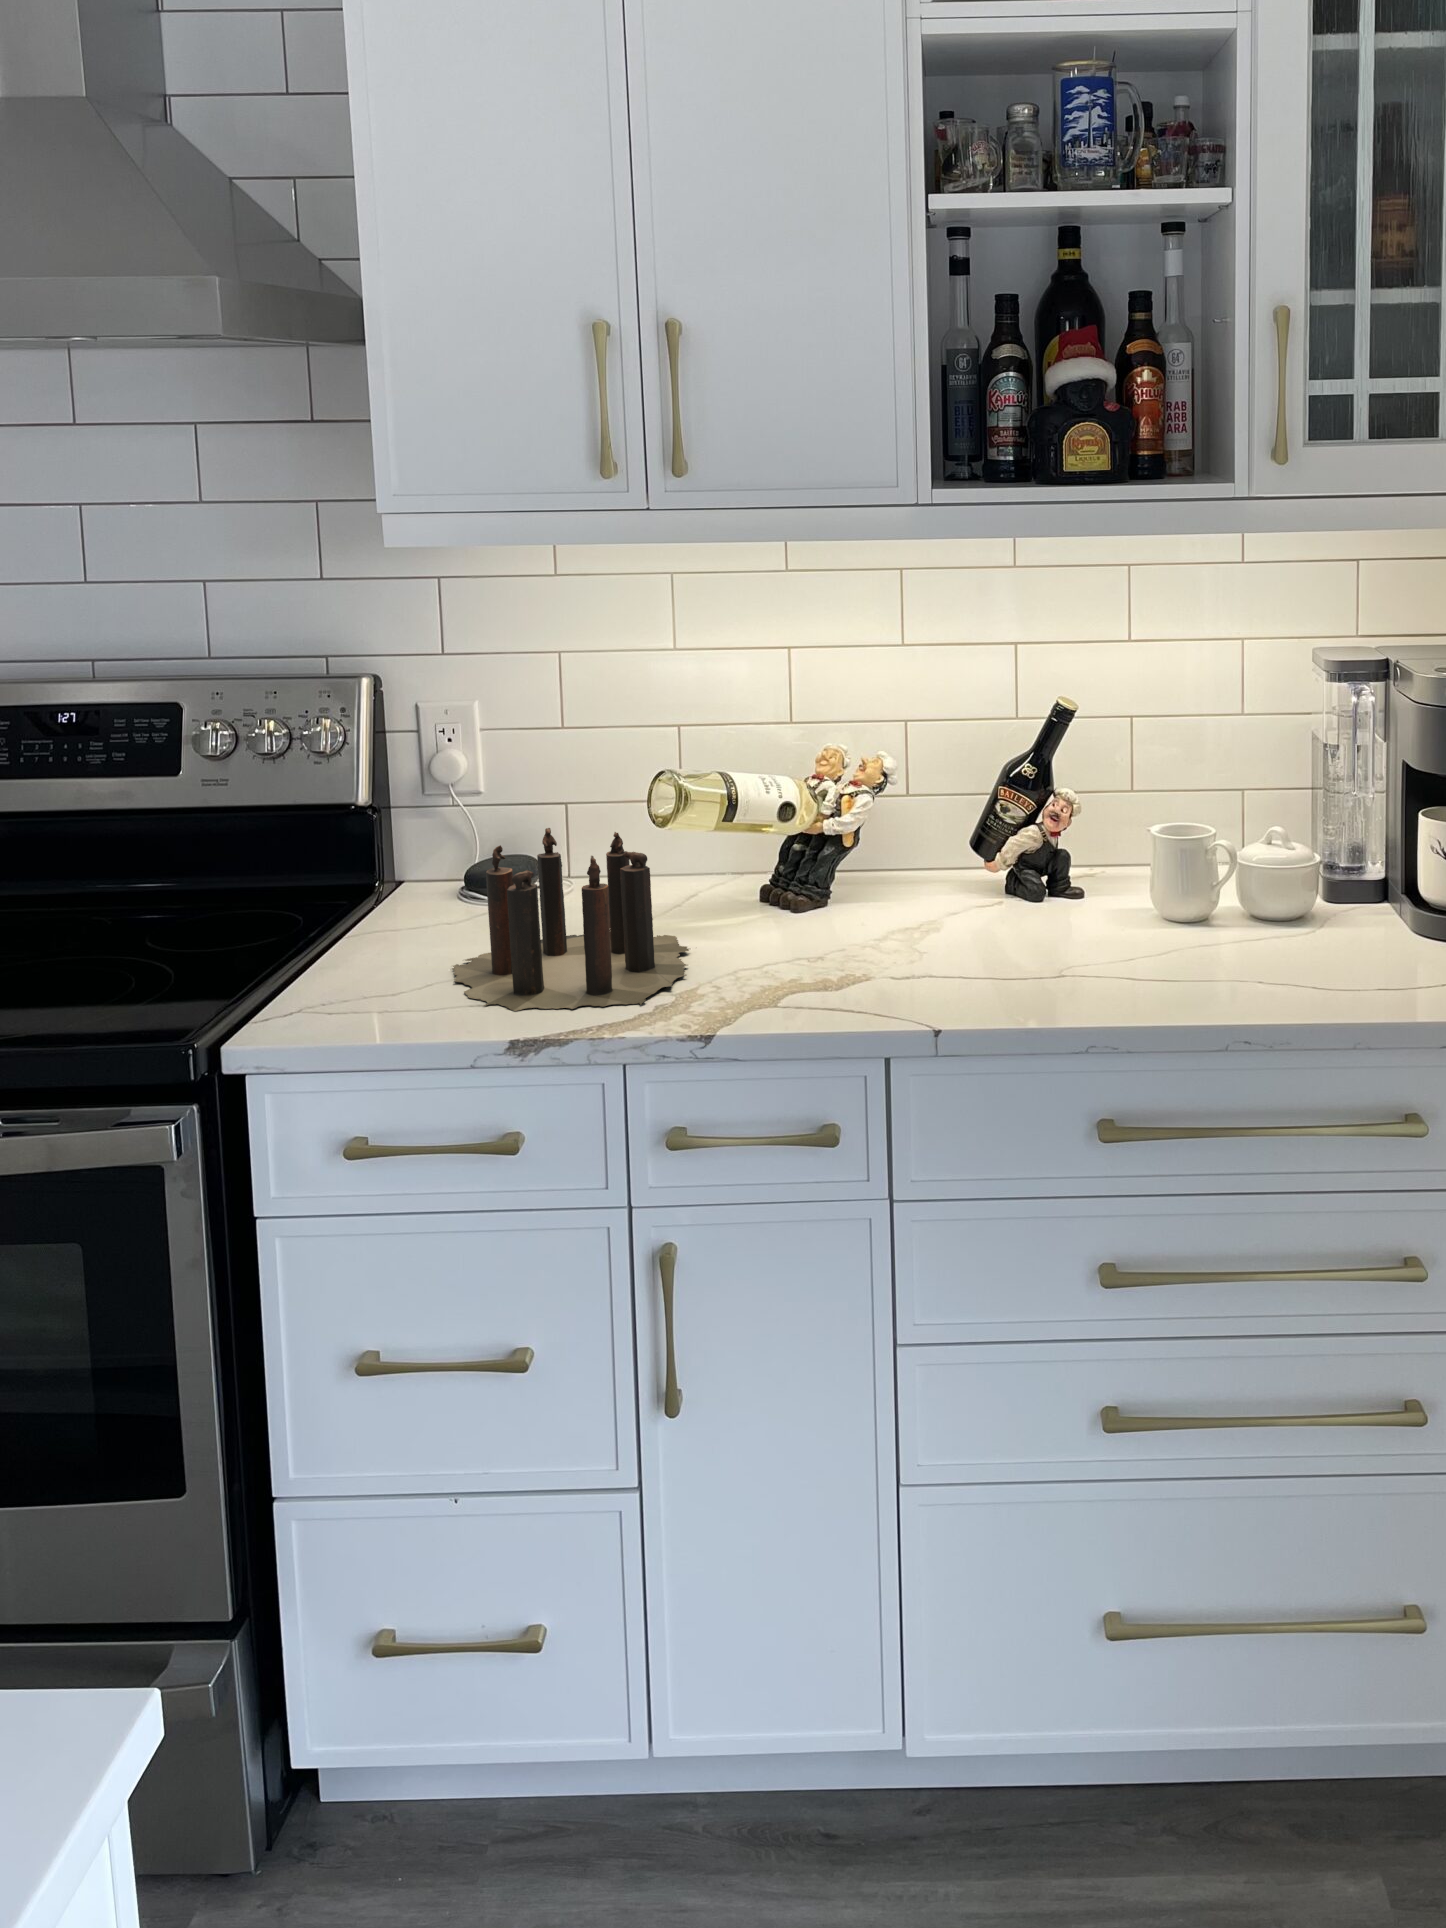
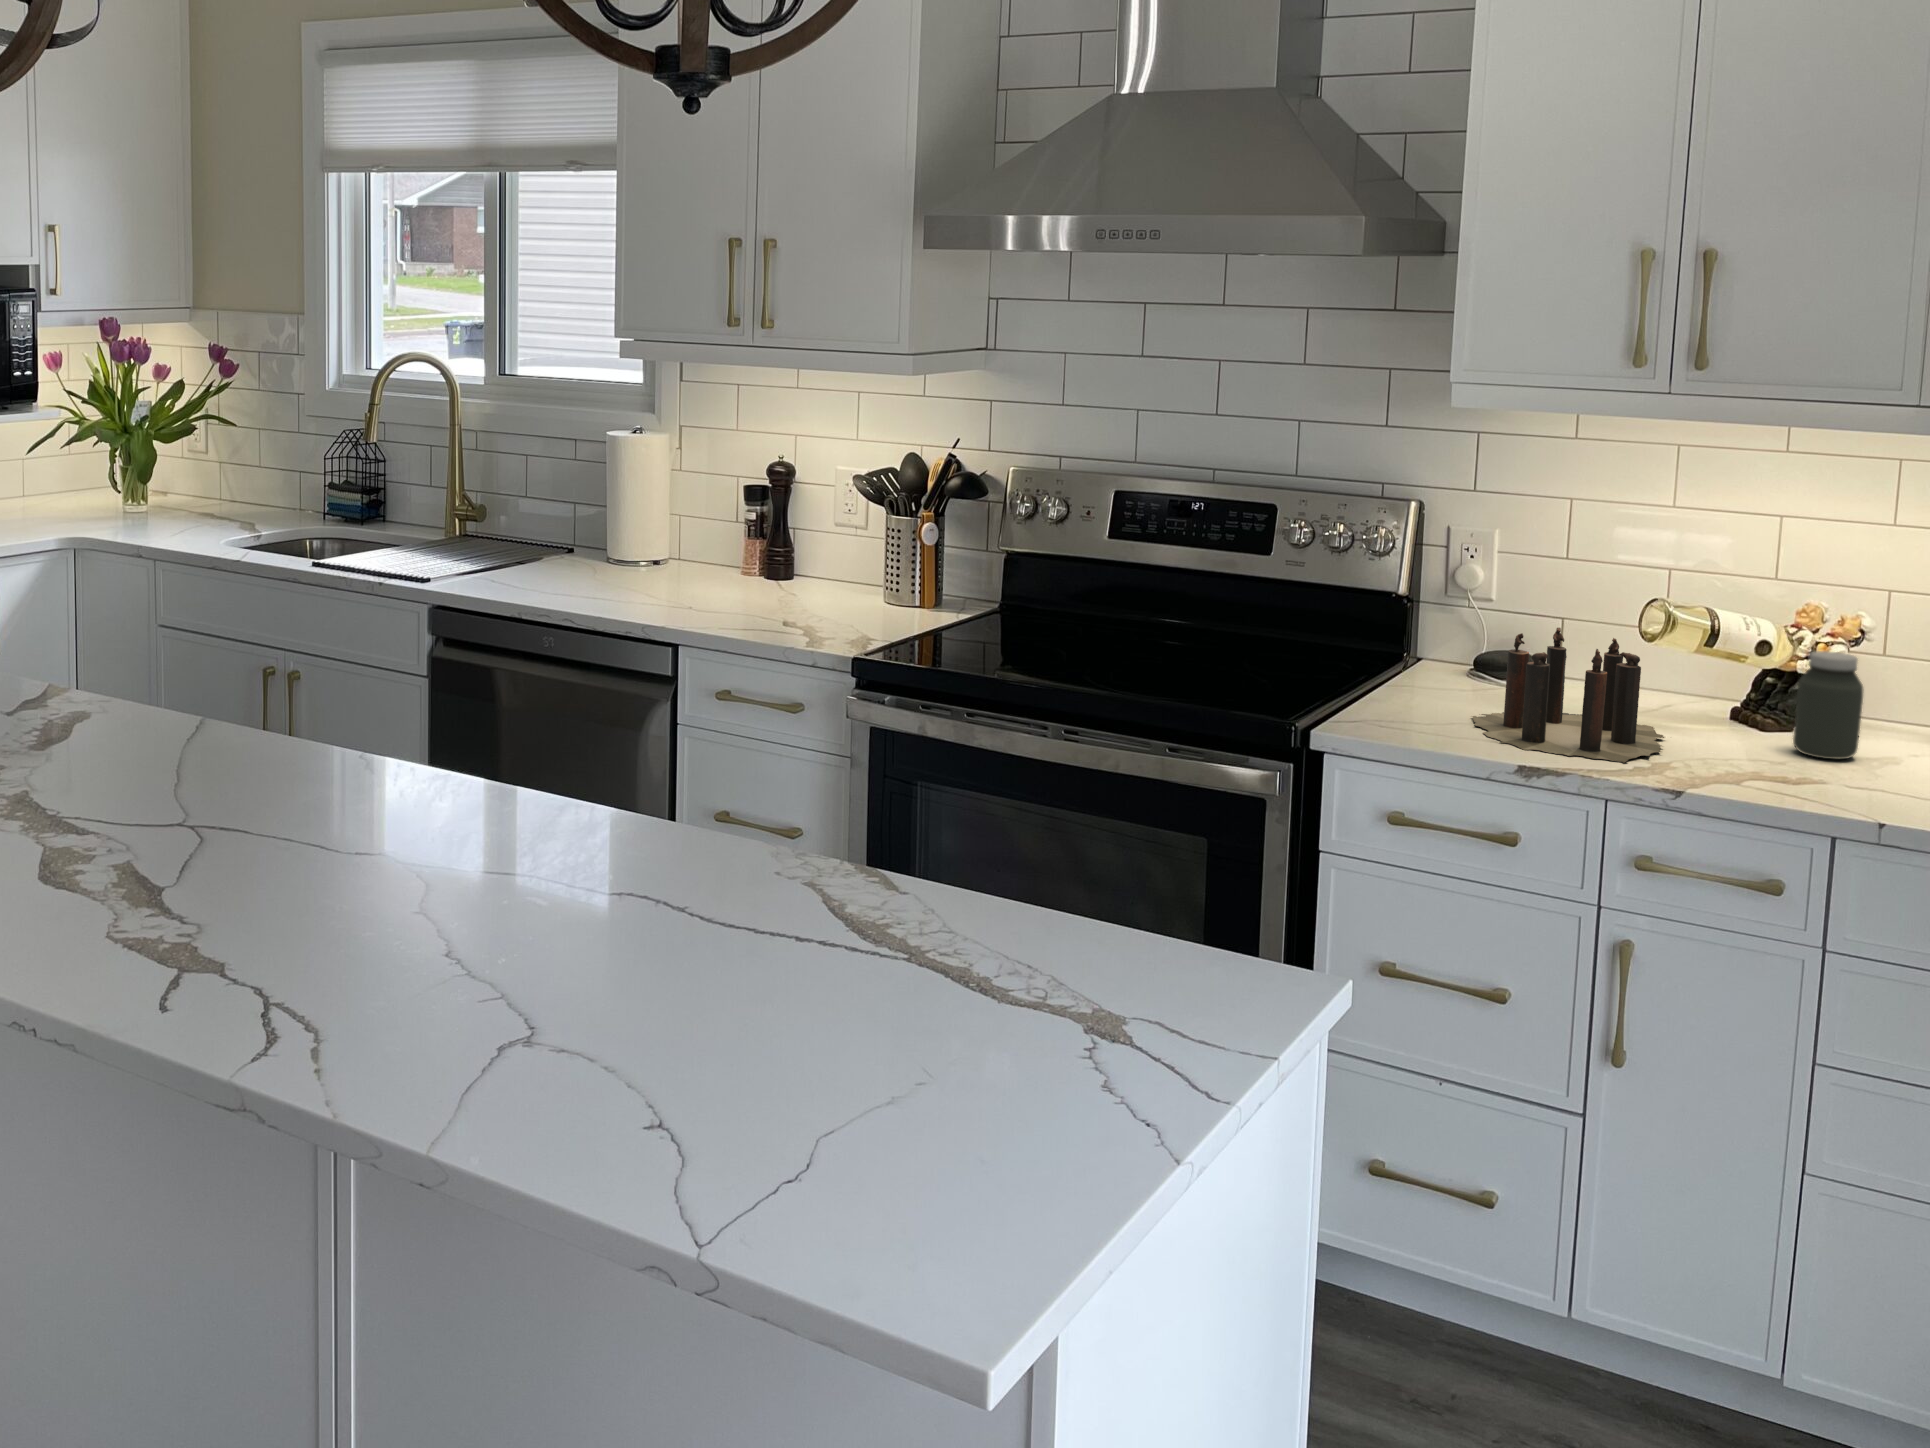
jar: none [828,809,897,942] -> present [1793,651,1863,760]

